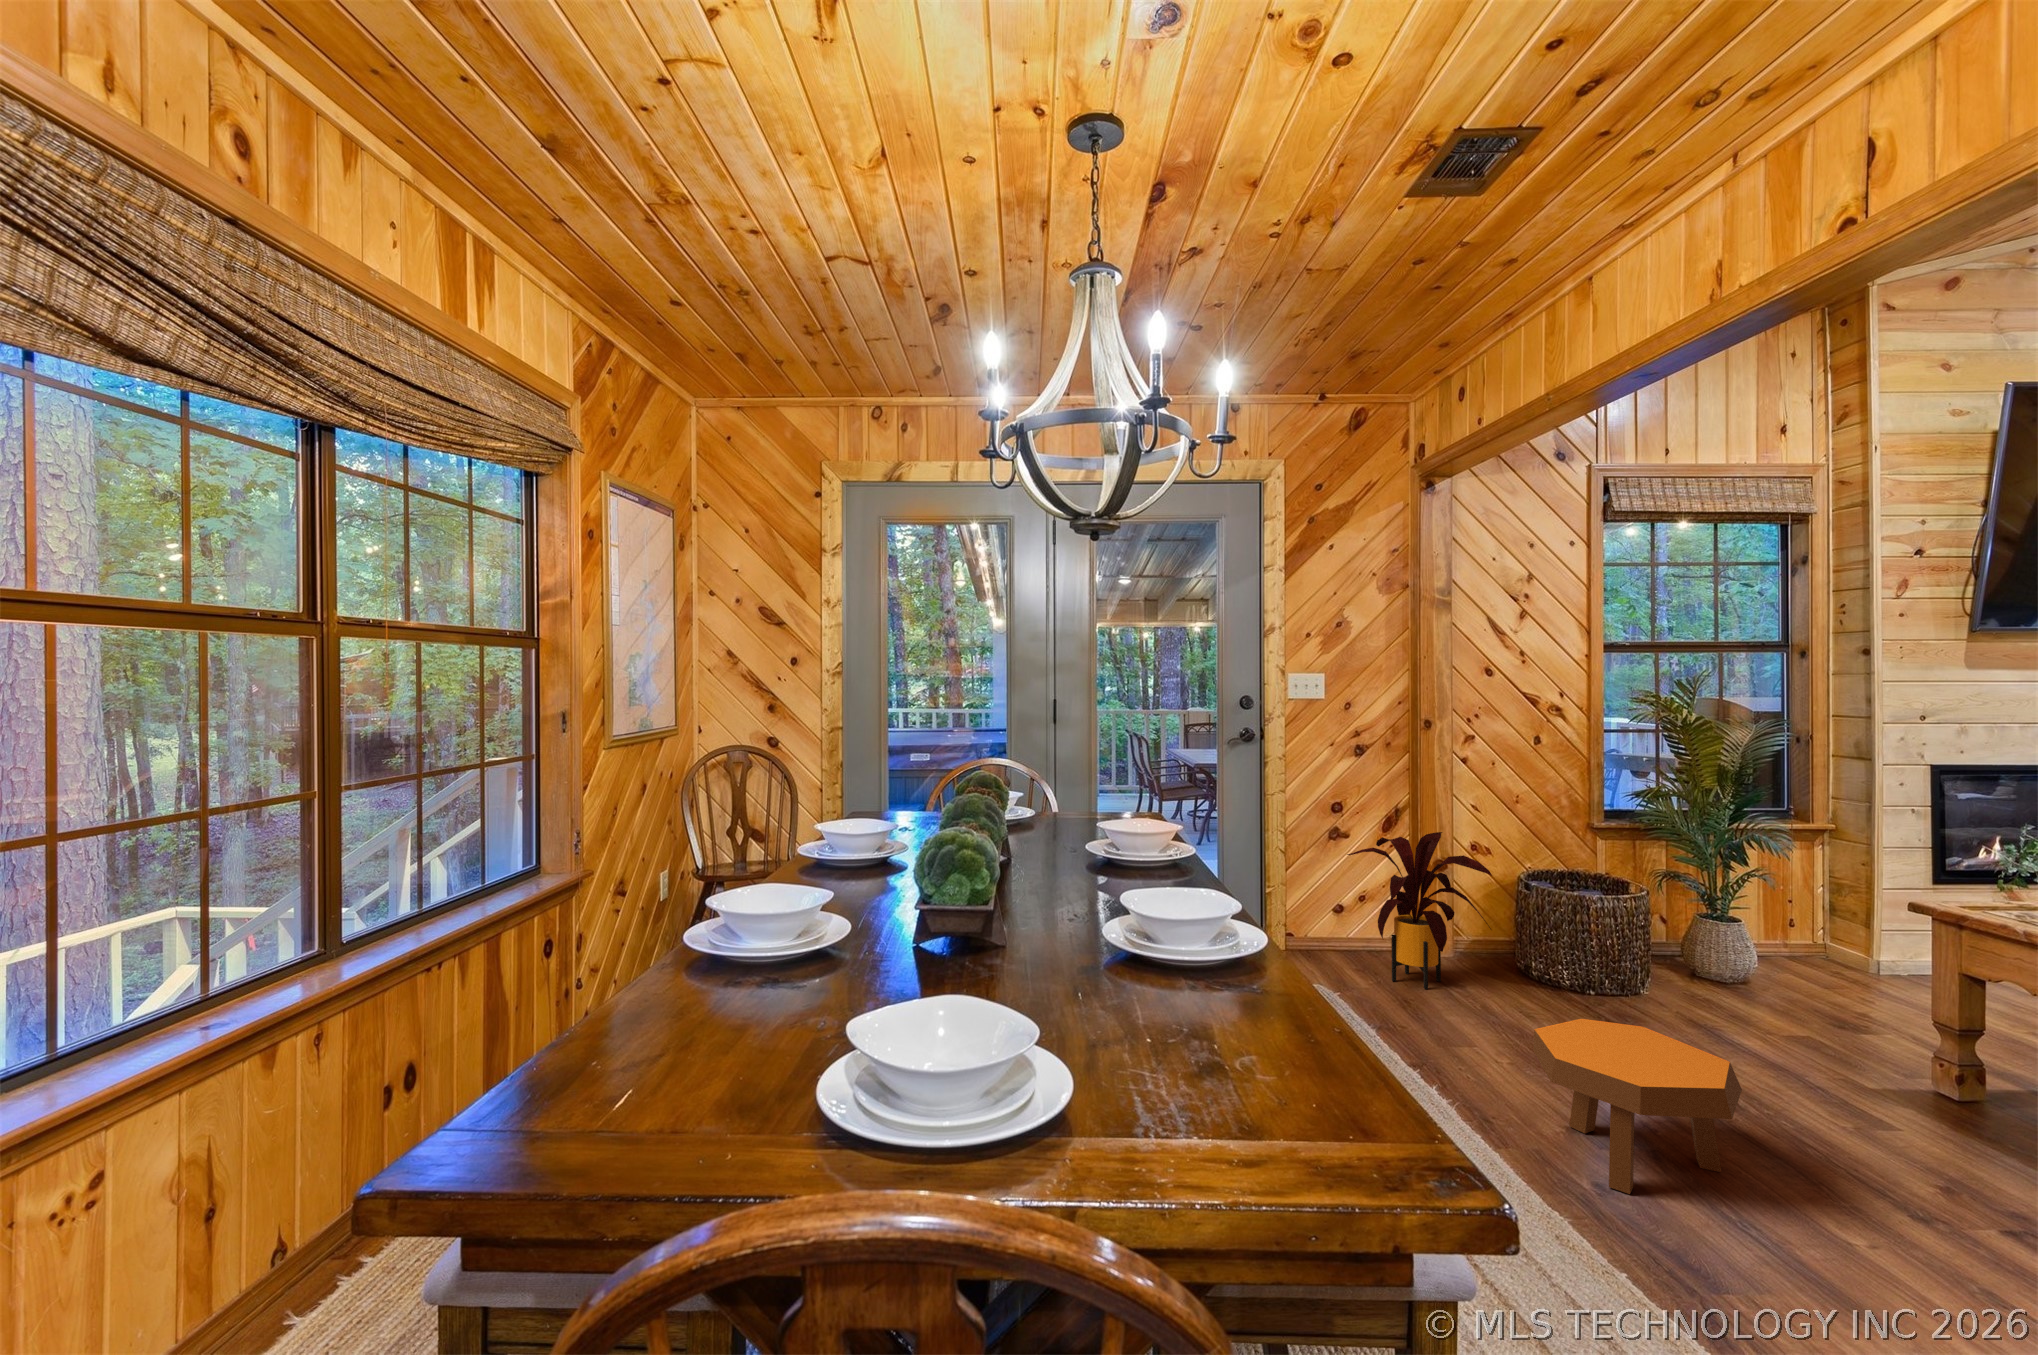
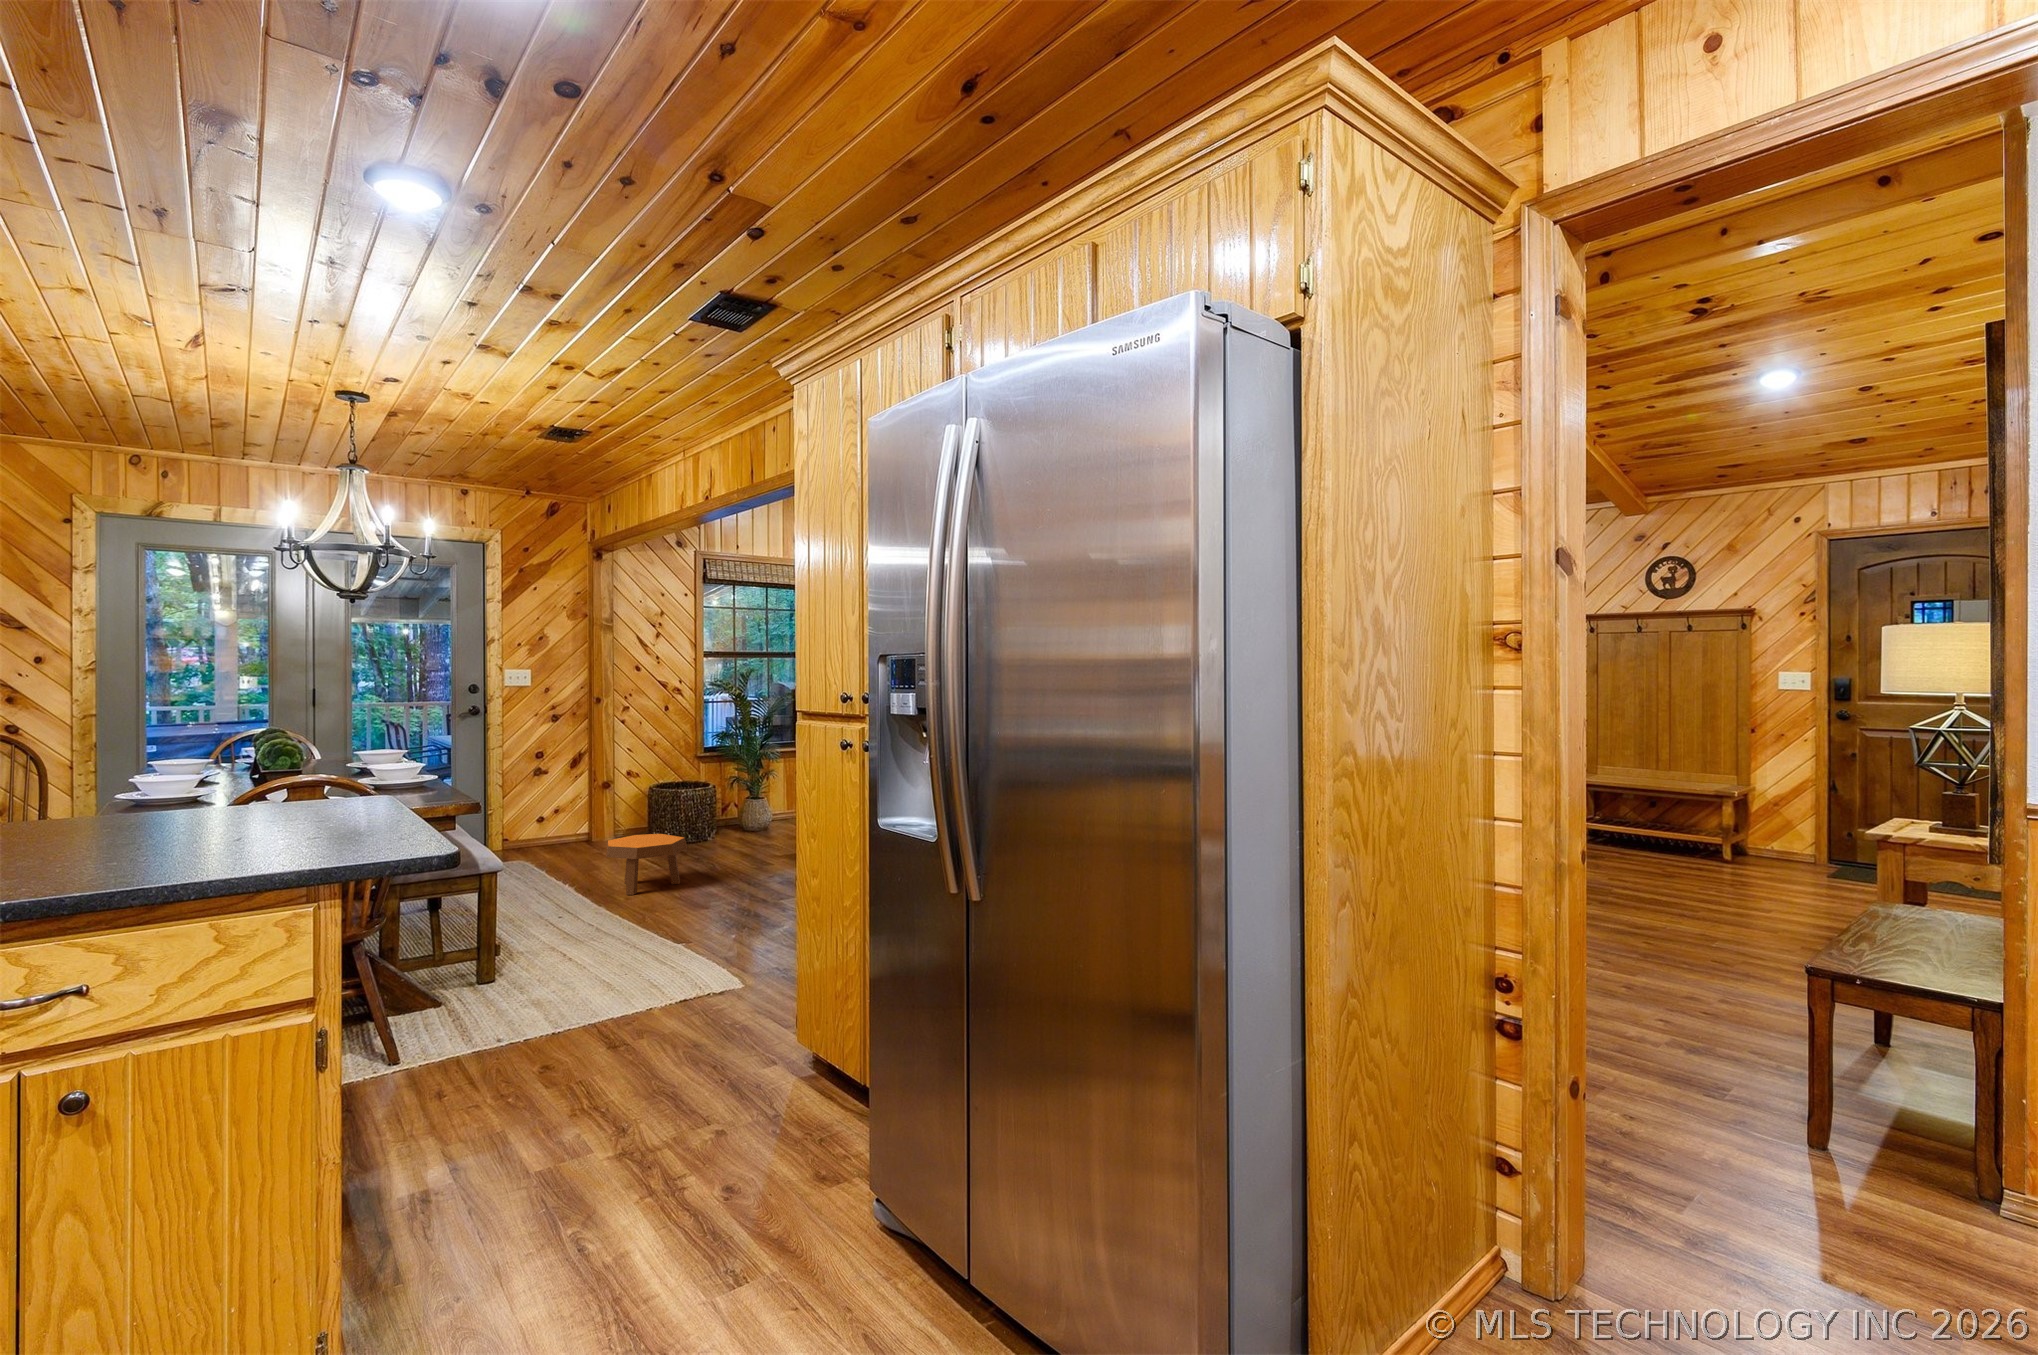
house plant: present [1347,832,1492,989] -> none [540,765,625,854]

